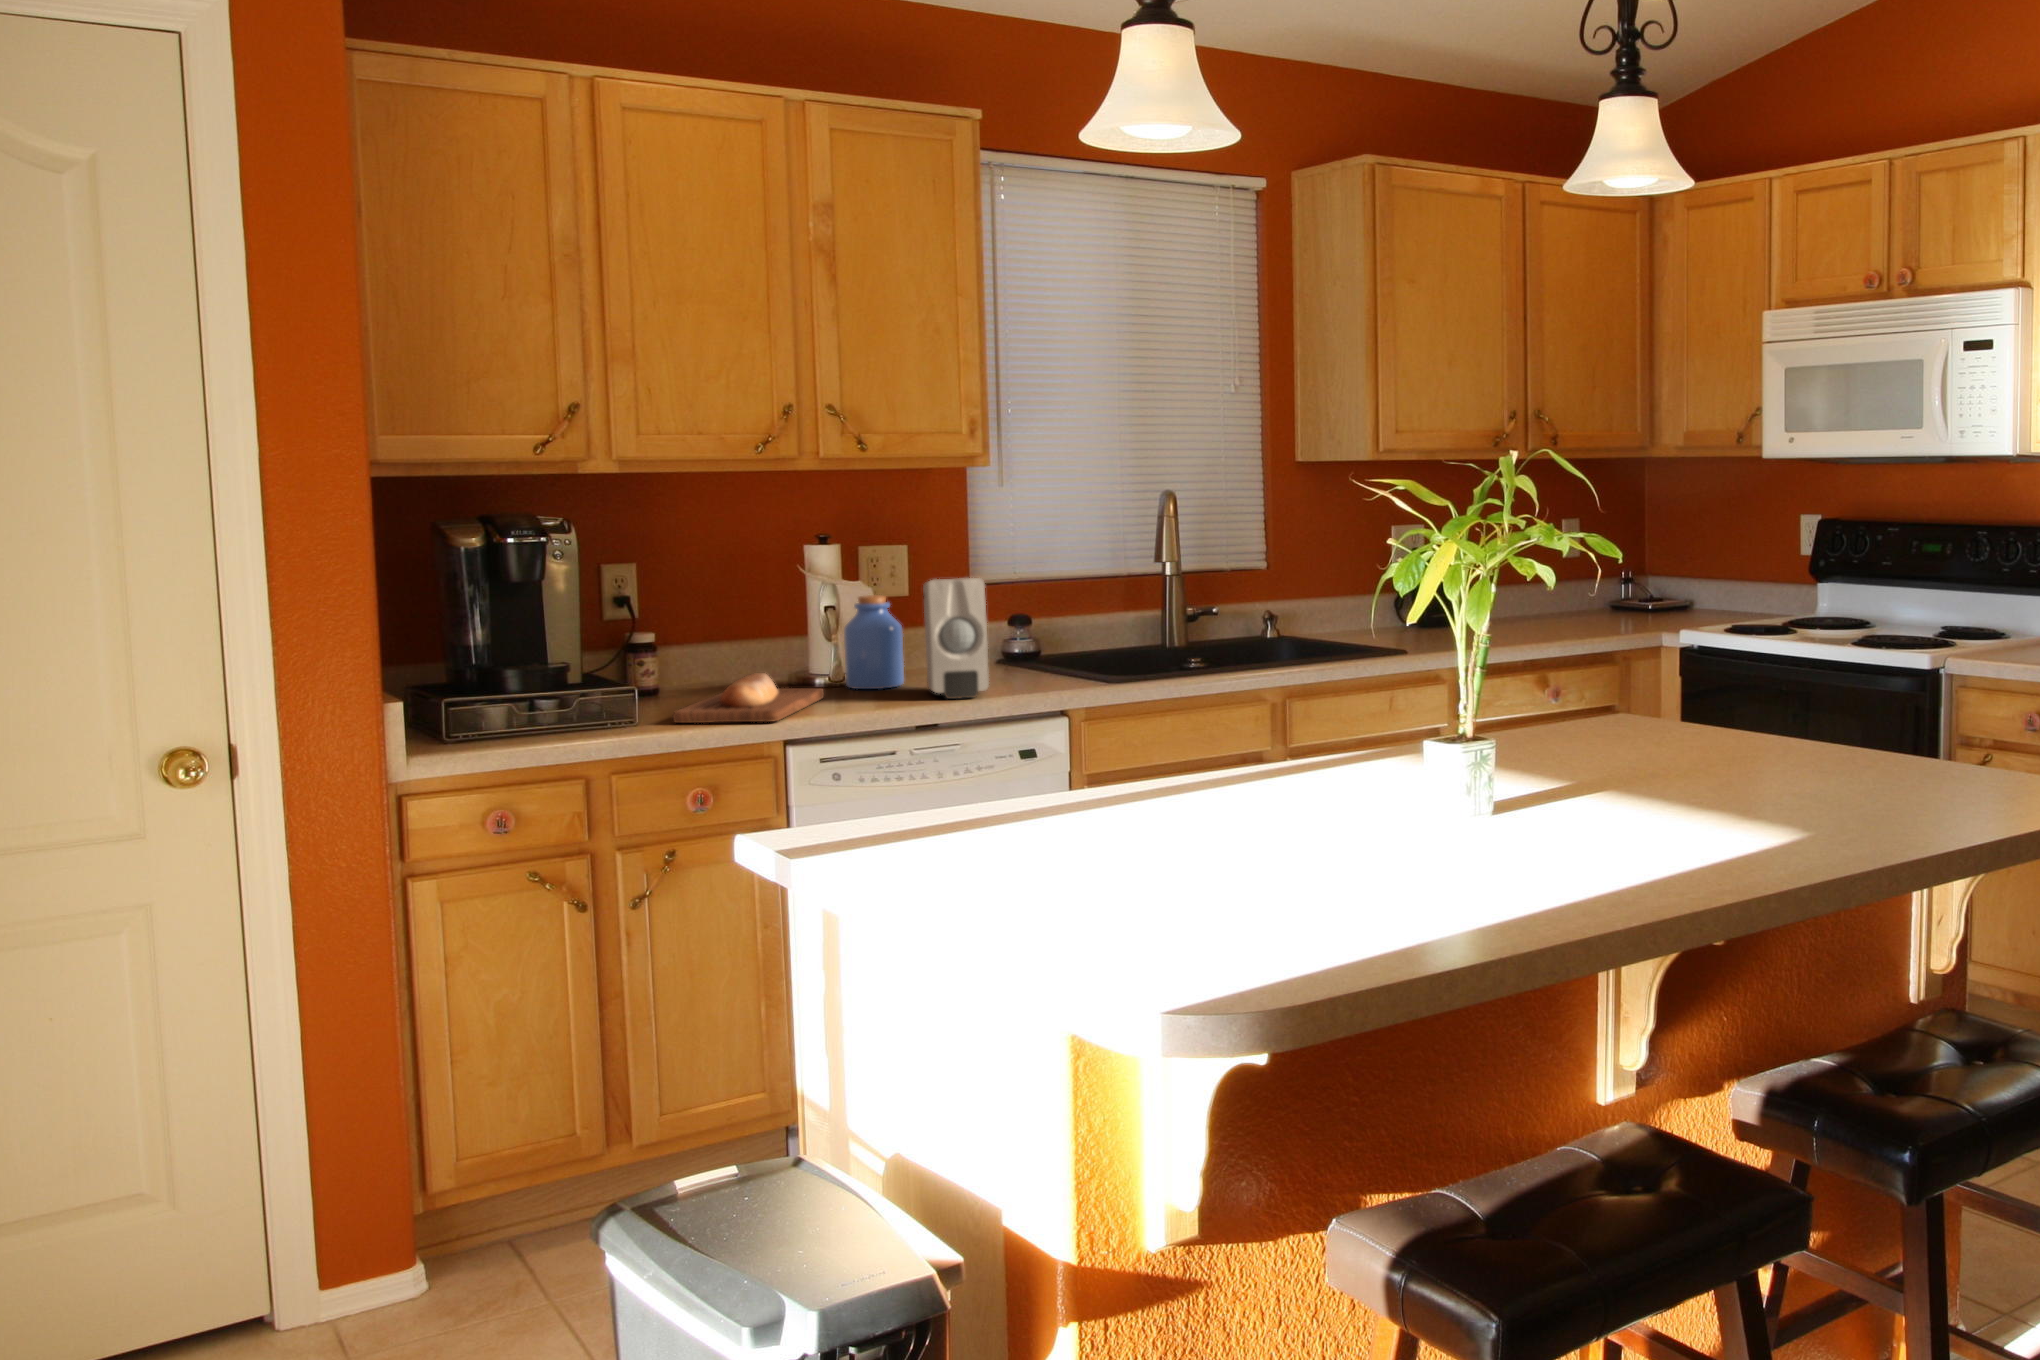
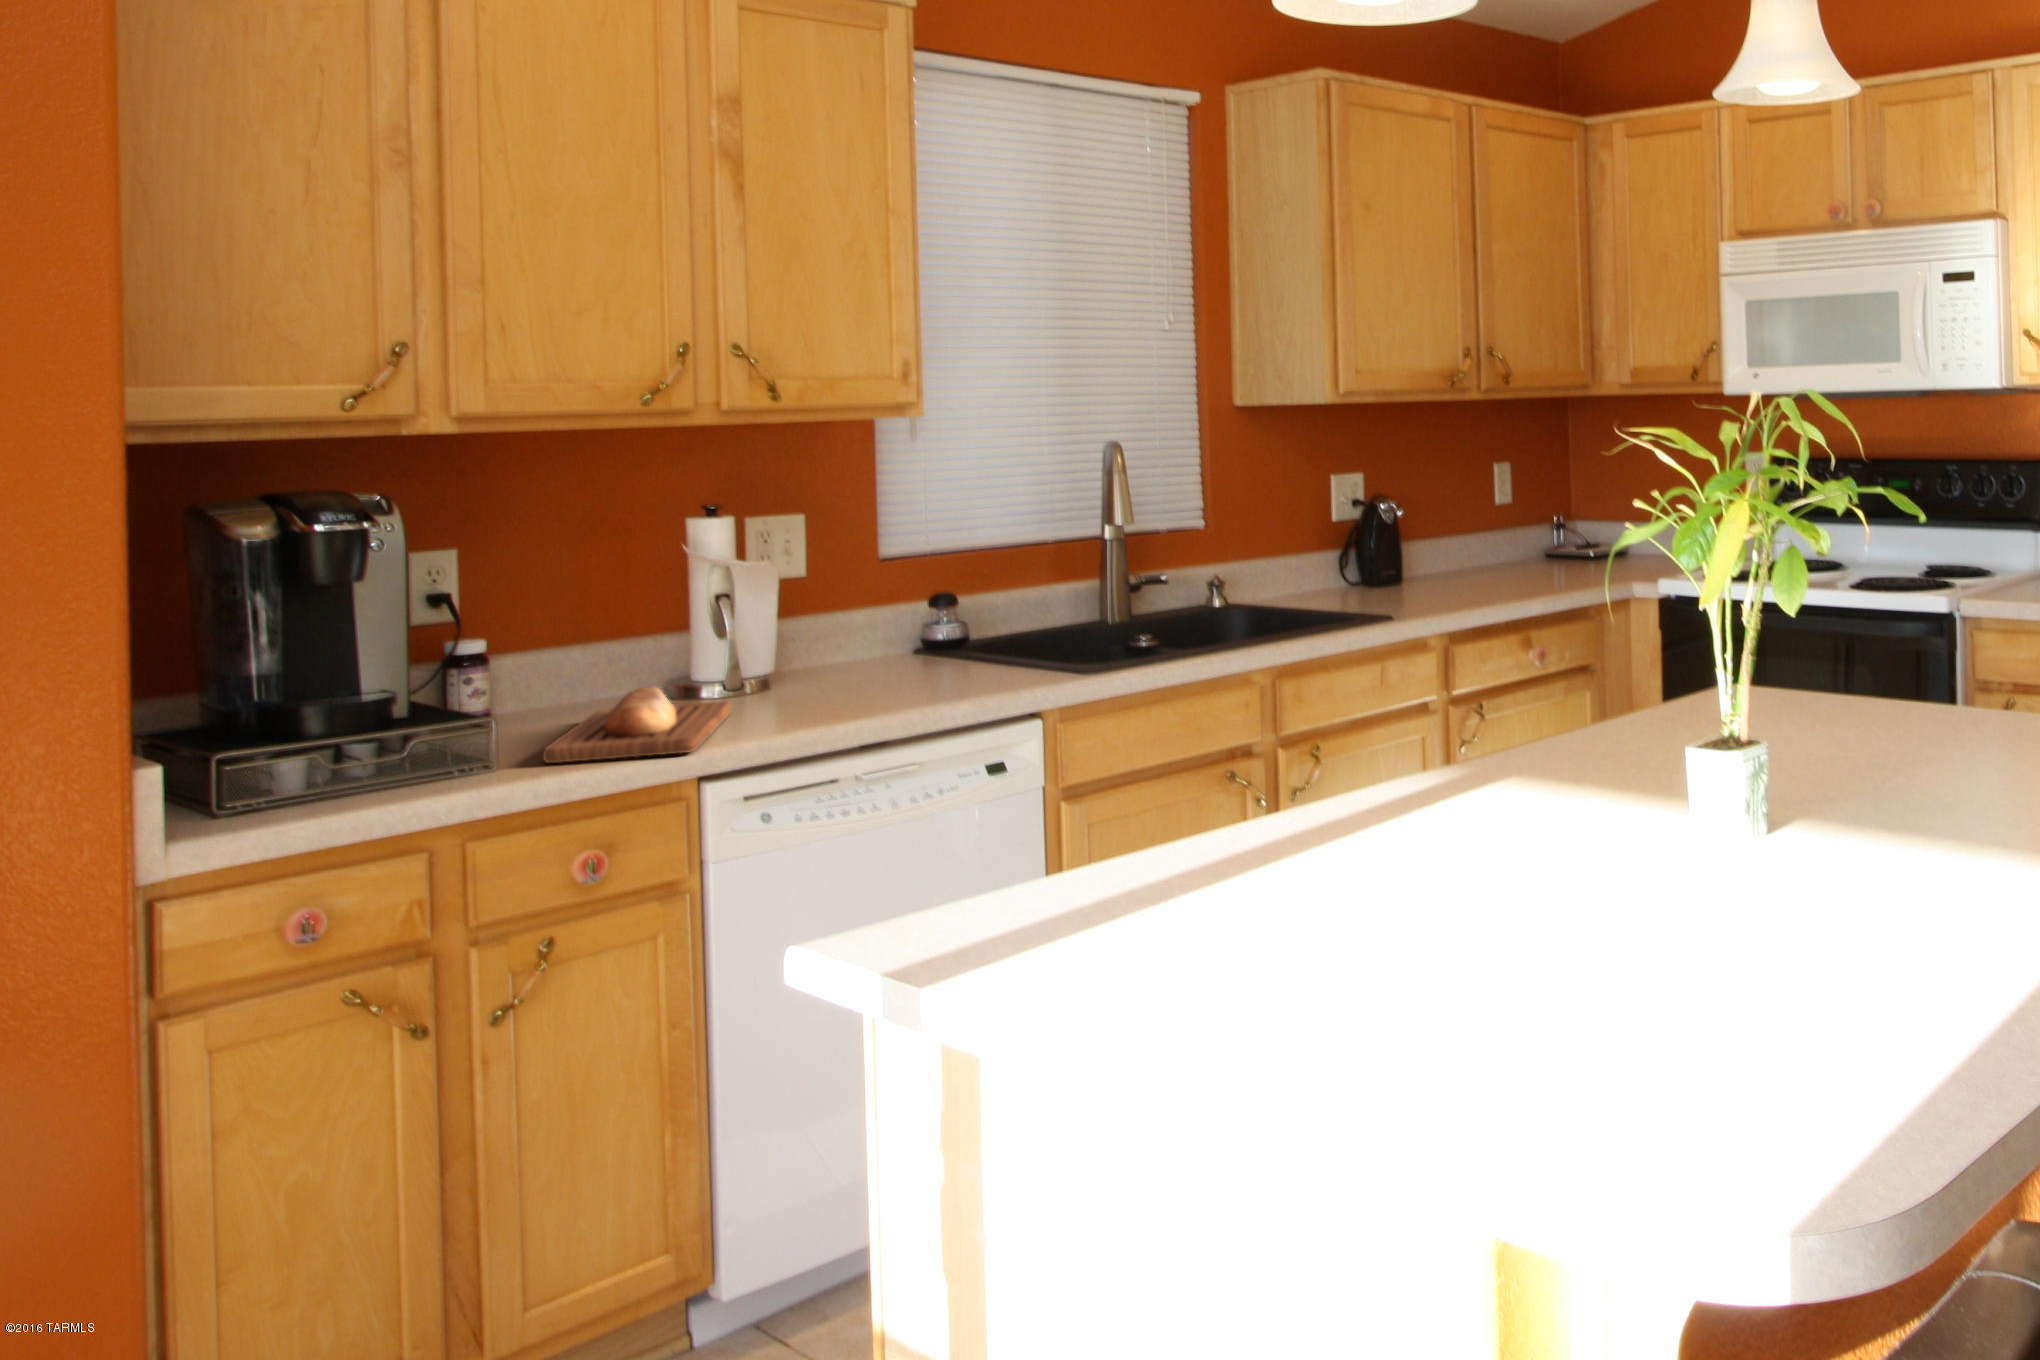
soap dispenser: present [923,578,989,699] -> none [857,553,951,705]
jar: present [844,595,904,689] -> none [747,578,825,697]

